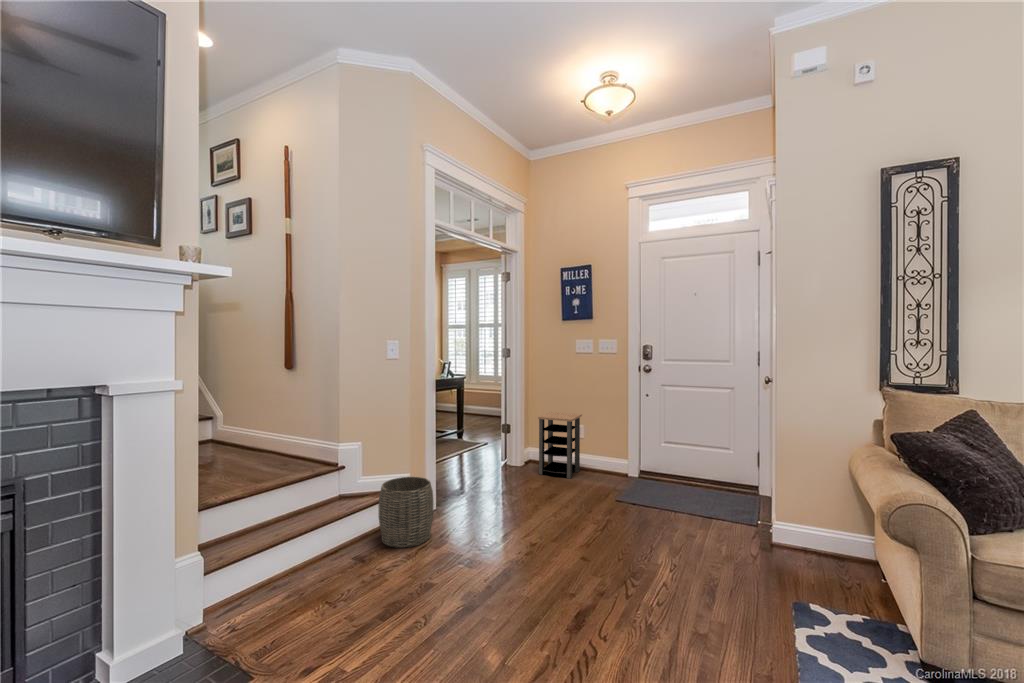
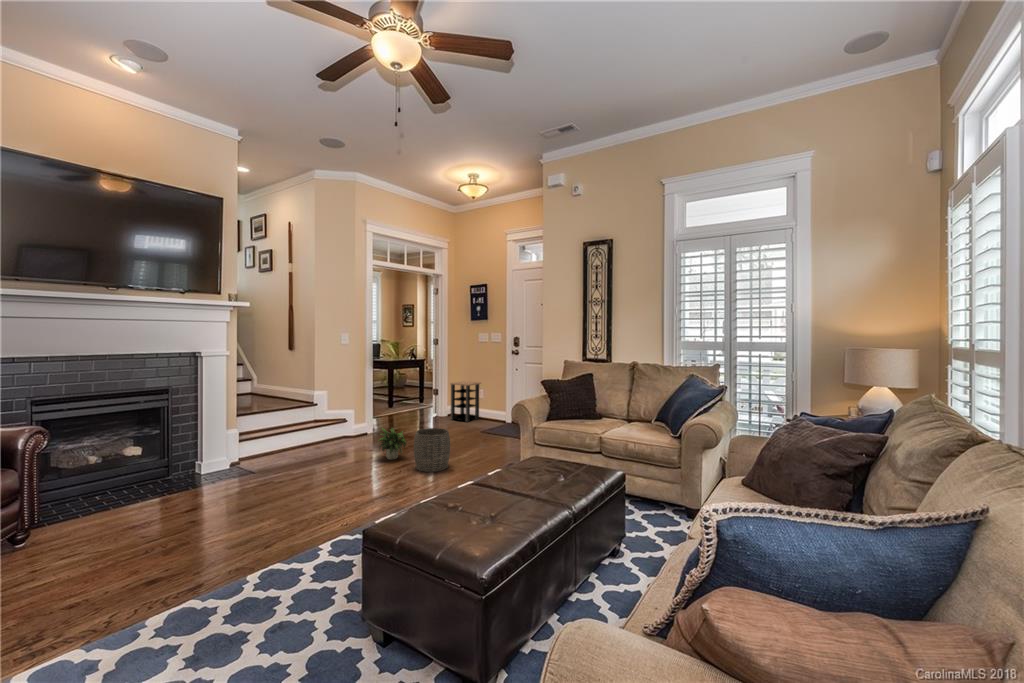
woven basket: present [378,477,433,548] -> present [414,428,450,472]
potted plant: none [500,523,564,597] -> present [378,428,406,459]

